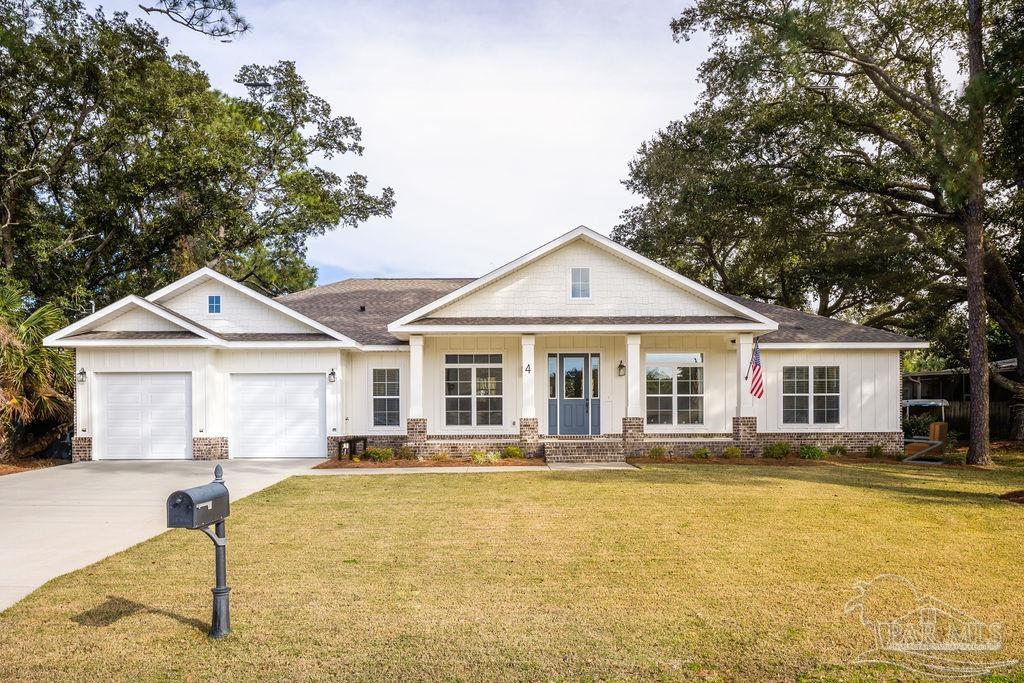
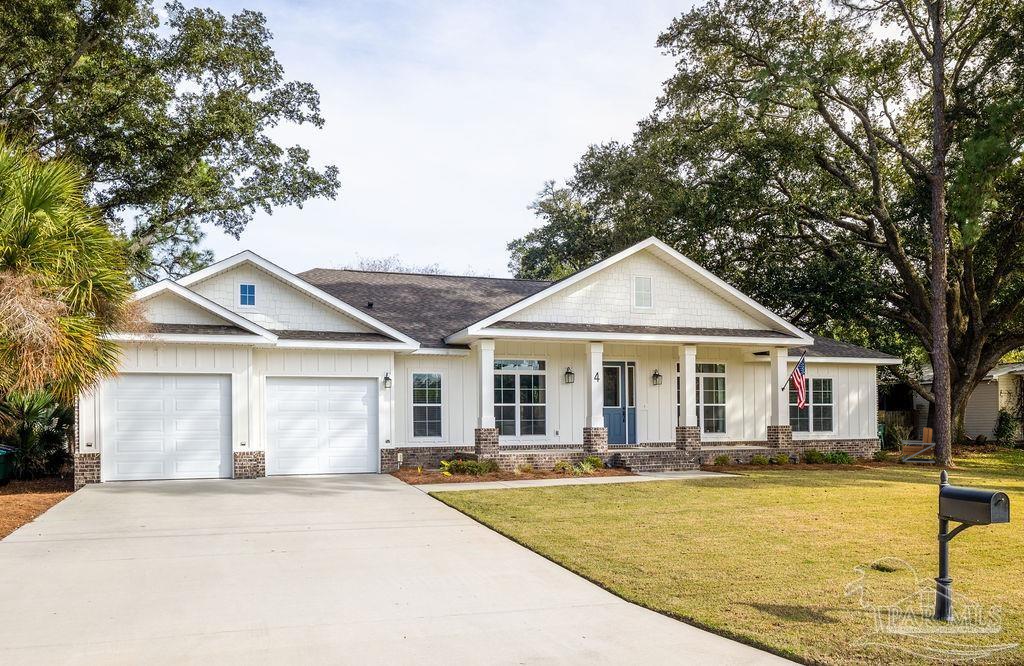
bench: present [338,437,367,460] -> none [406,451,424,476]

